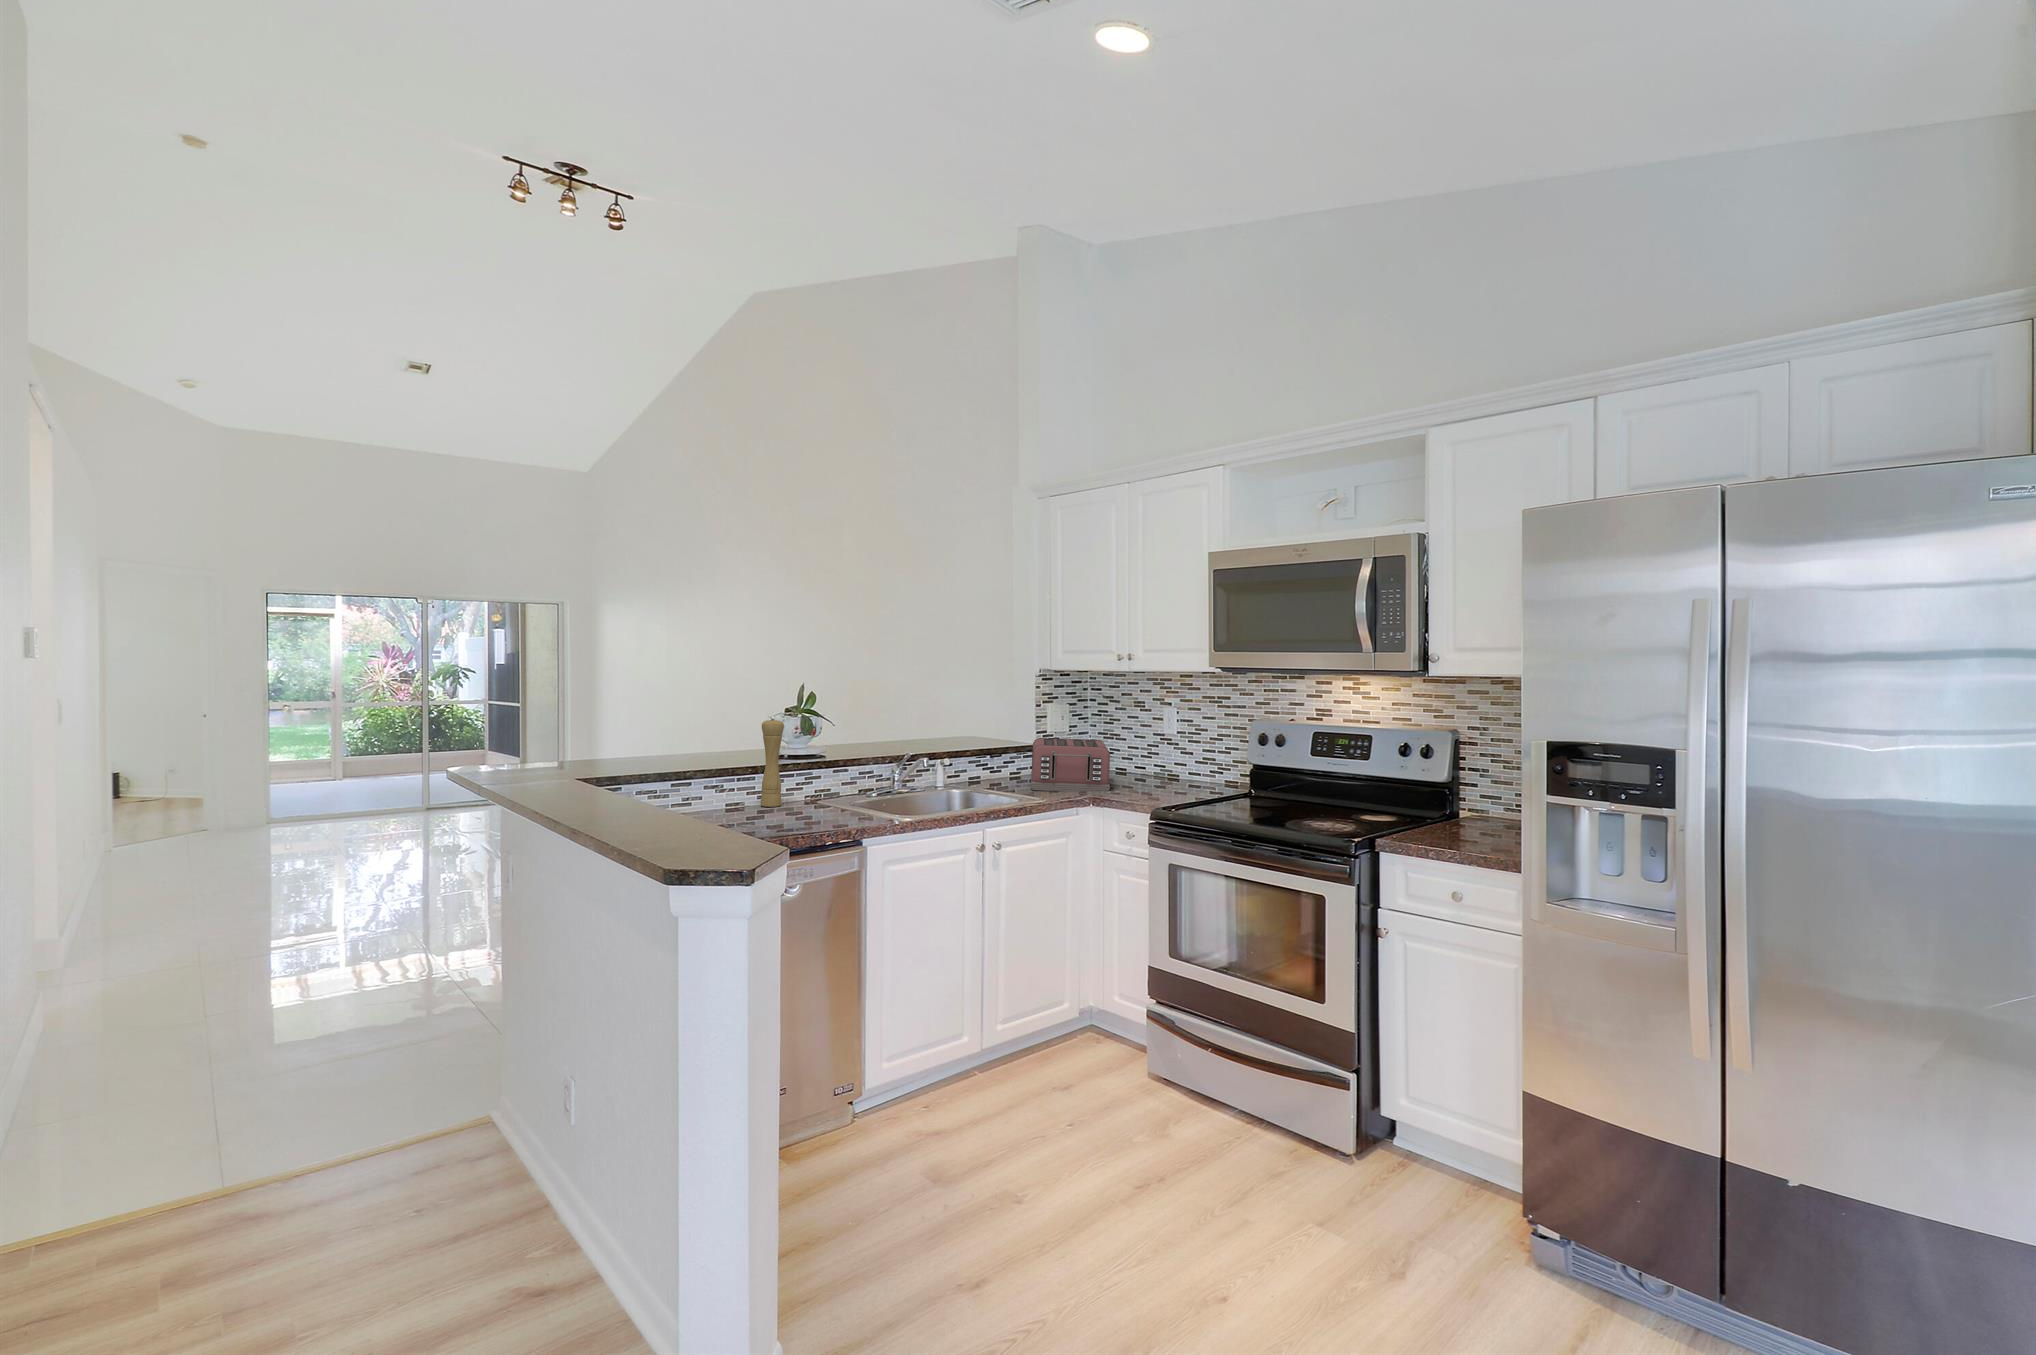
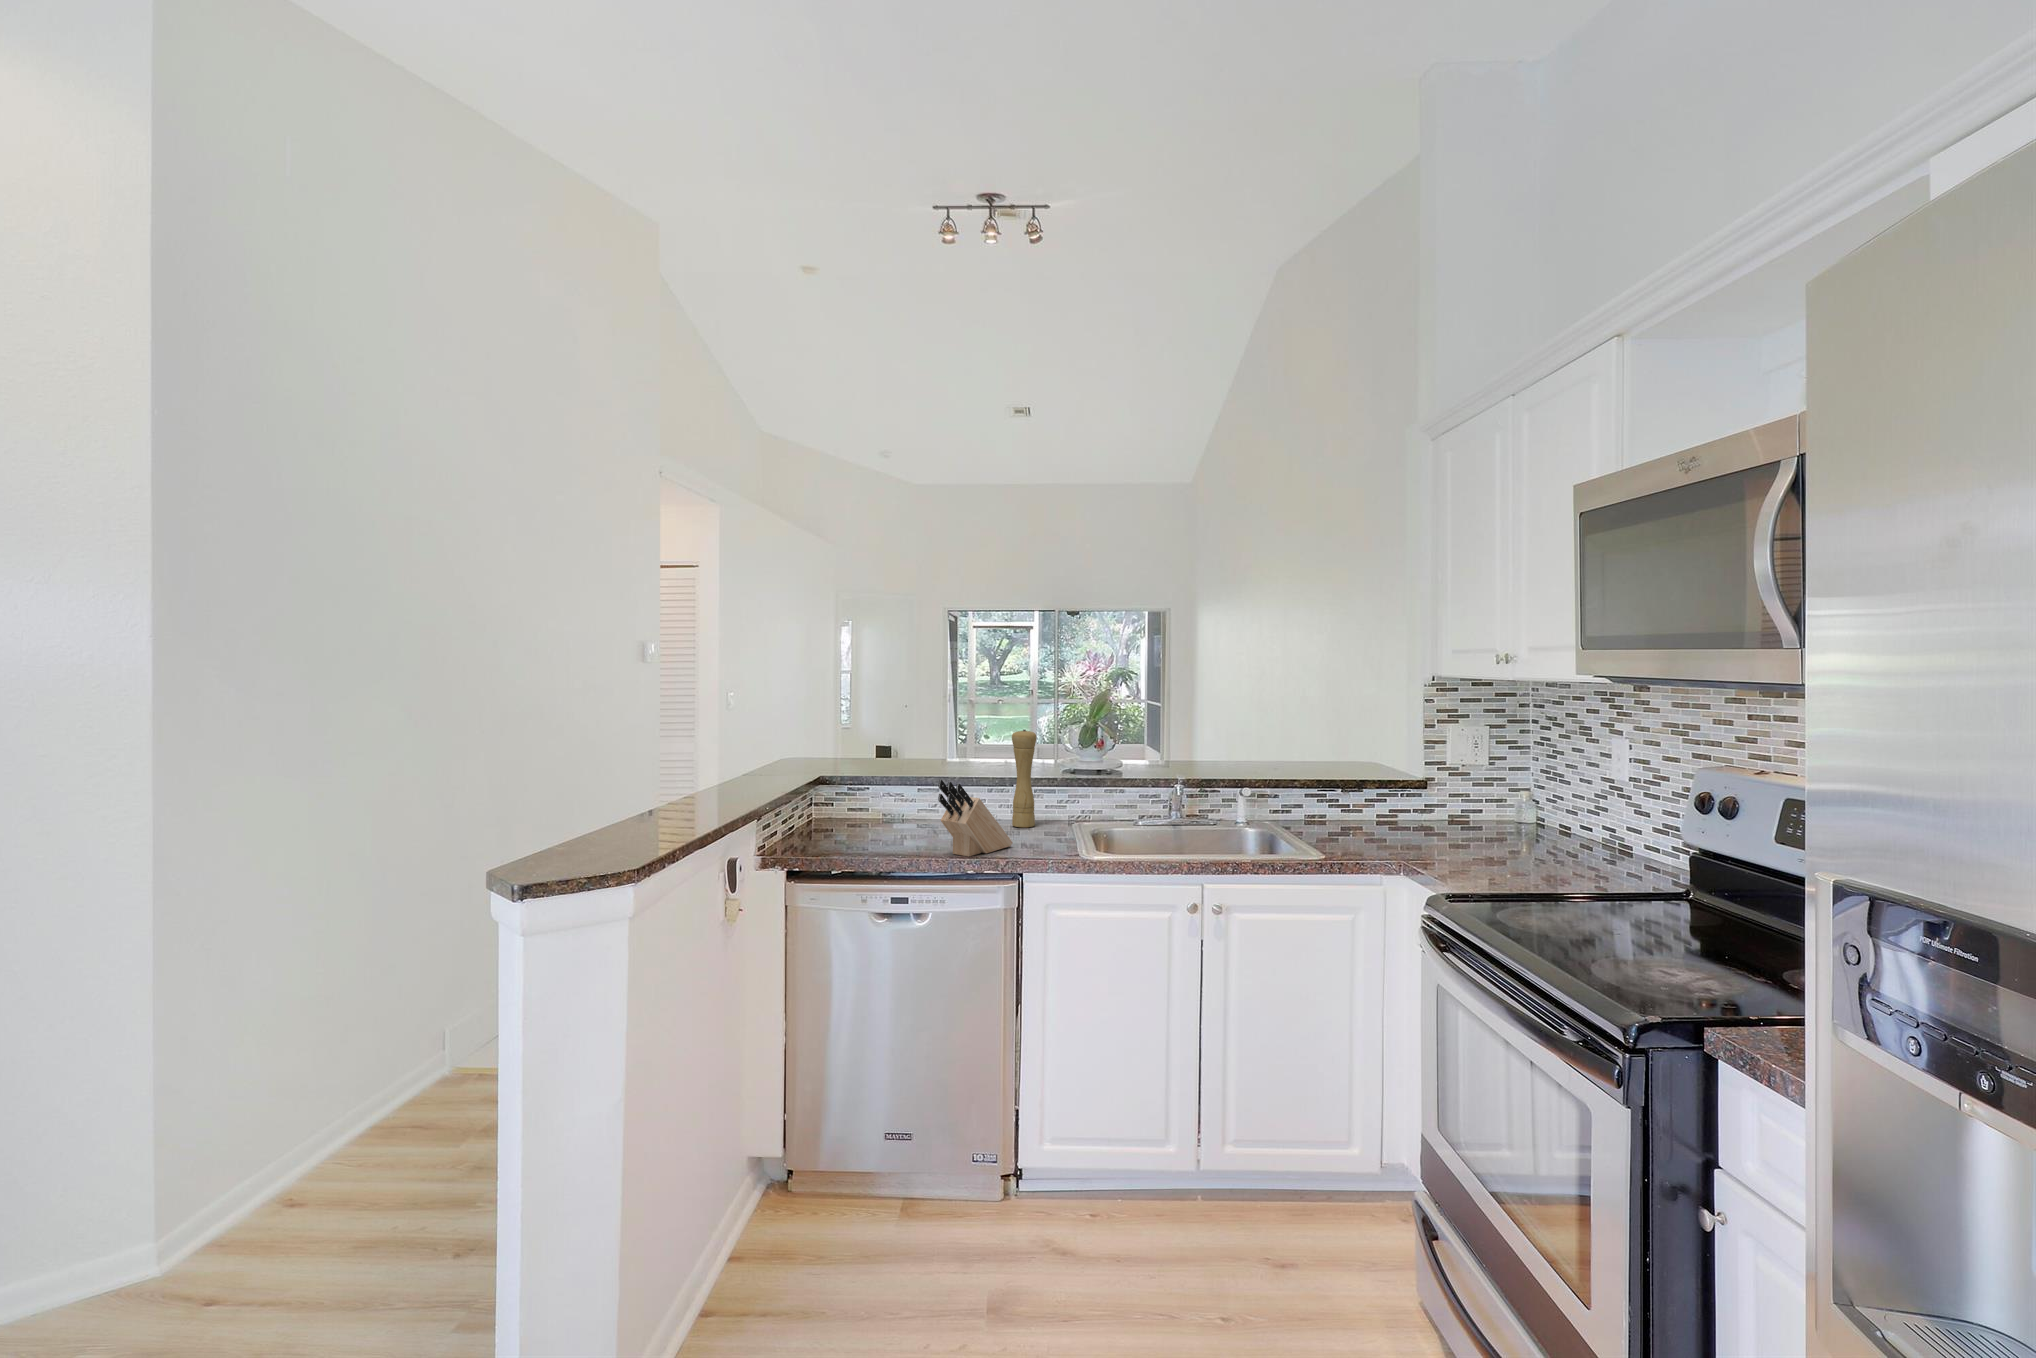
toaster: present [1031,738,1110,791] -> none [1357,772,1508,859]
knife block: none [785,764,818,829] -> present [938,780,1013,857]

